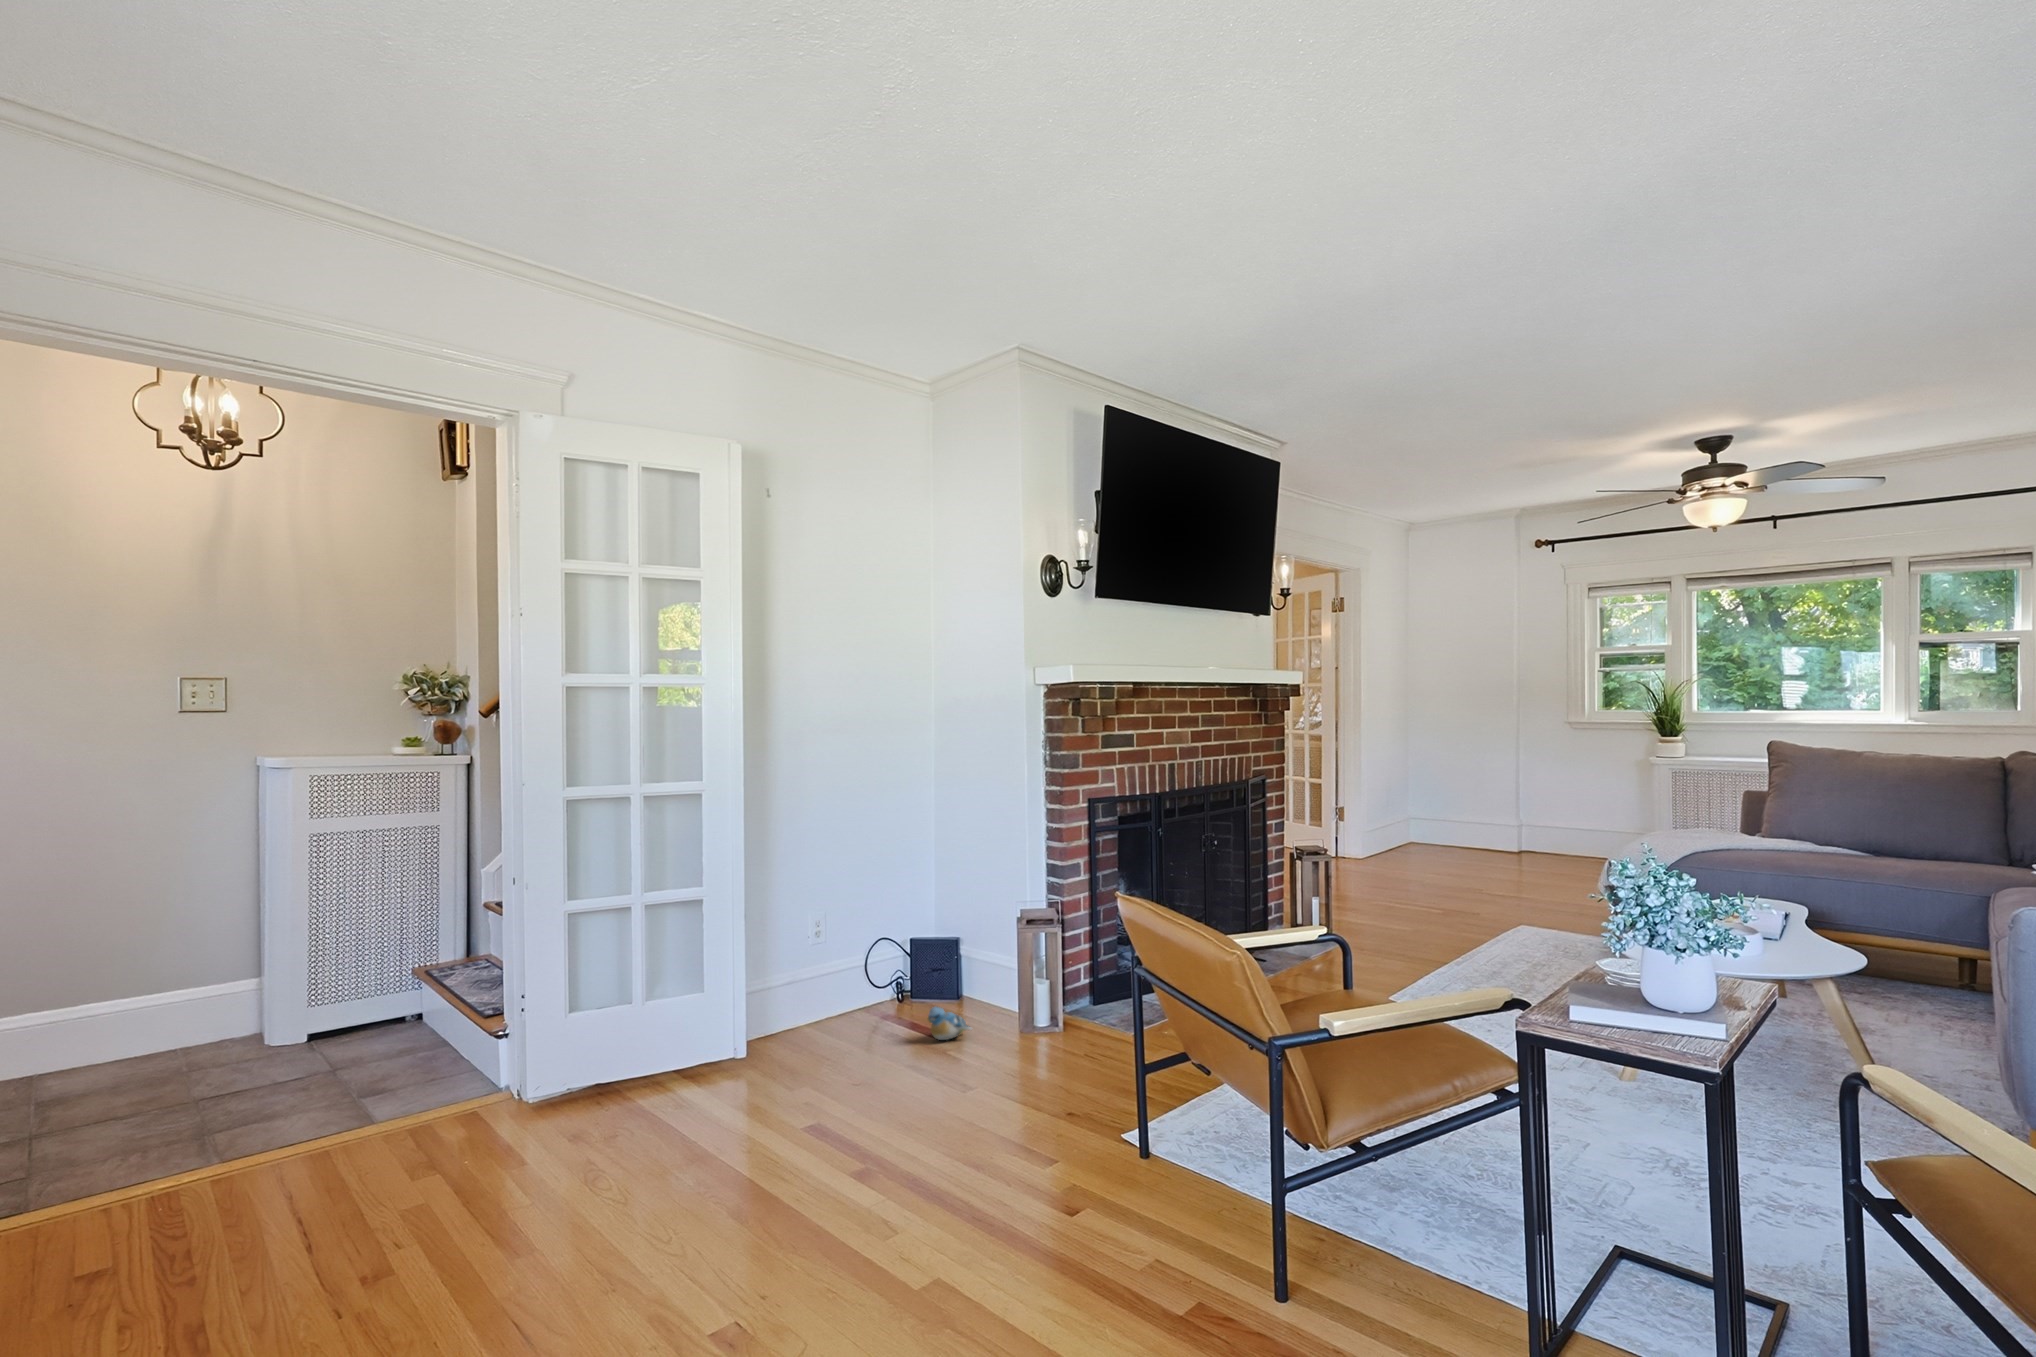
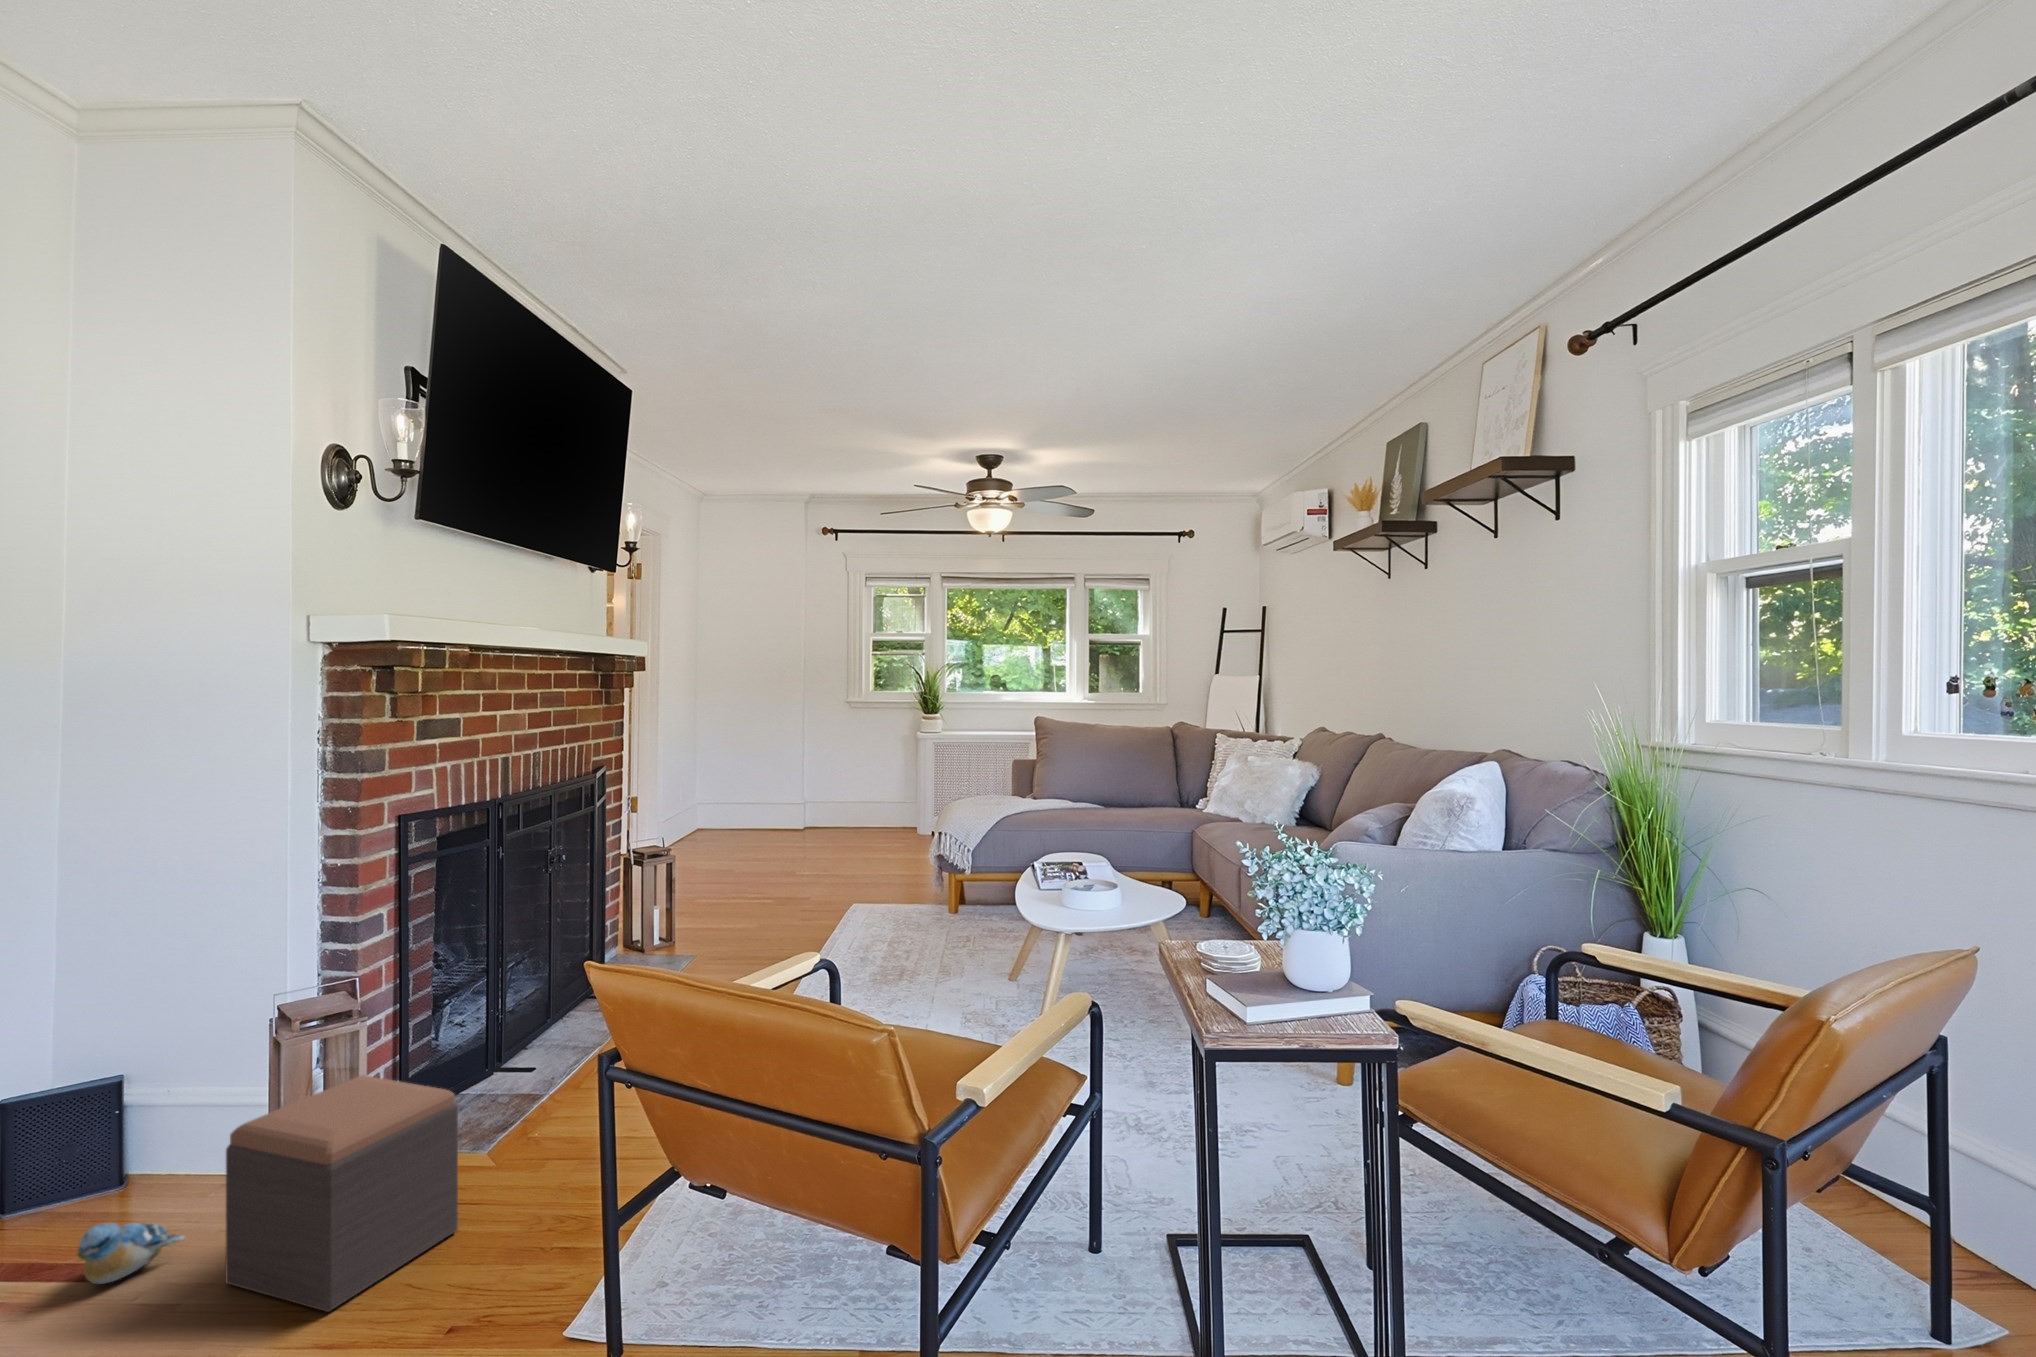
footstool: none [982,959,1094,1087] -> present [226,1075,458,1312]

